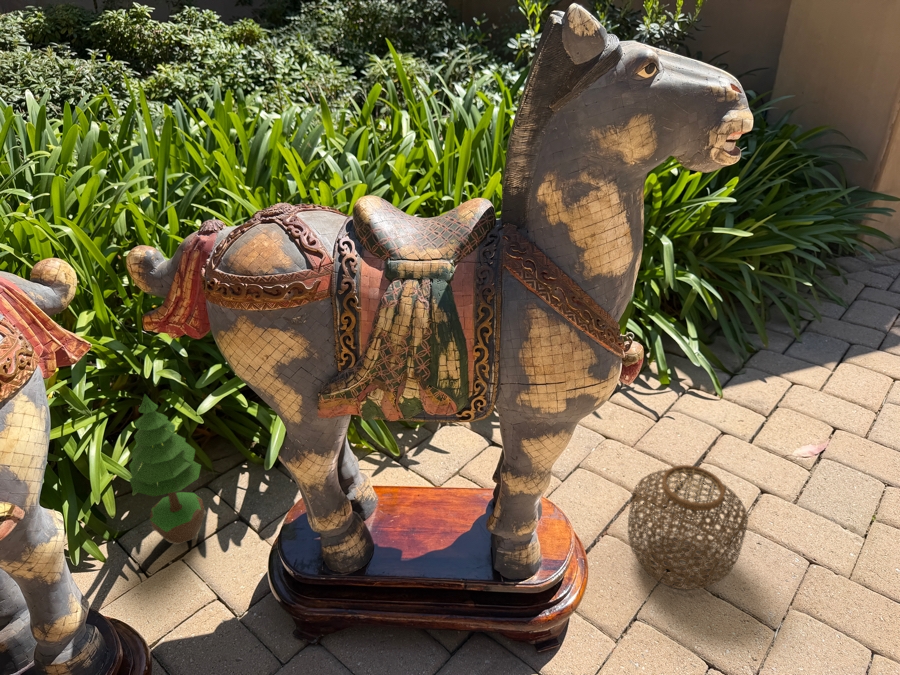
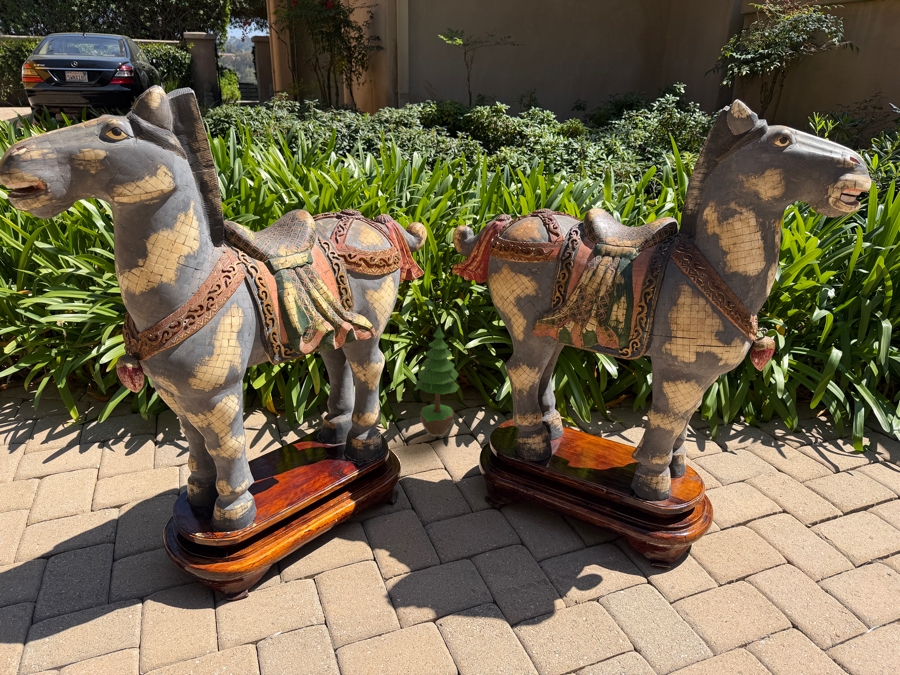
woven basket: present [628,465,748,589] -> none [757,473,866,580]

